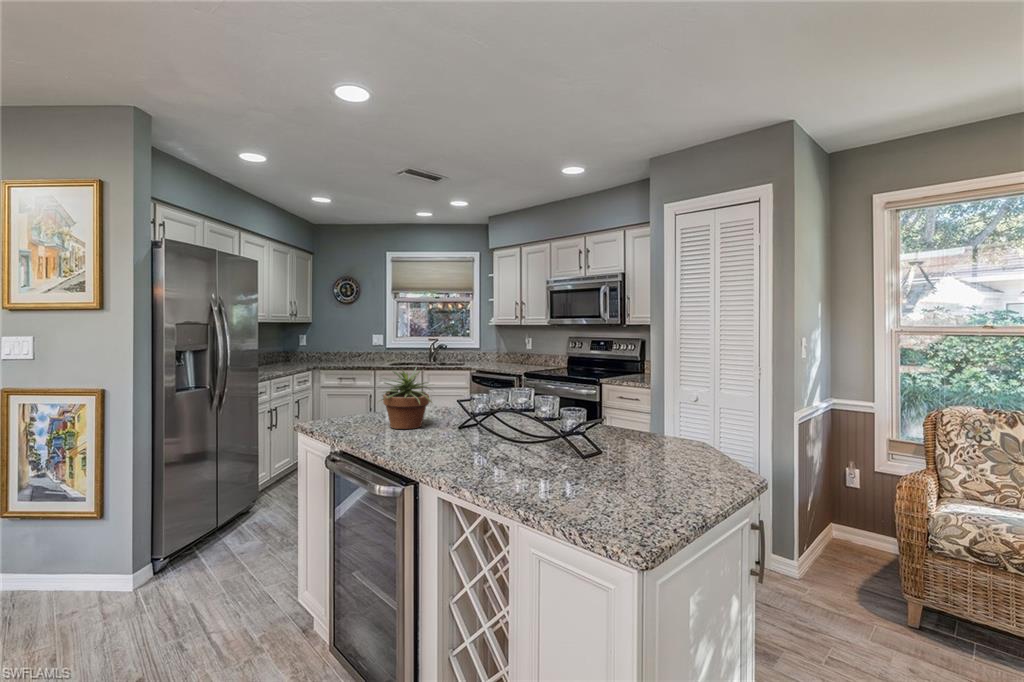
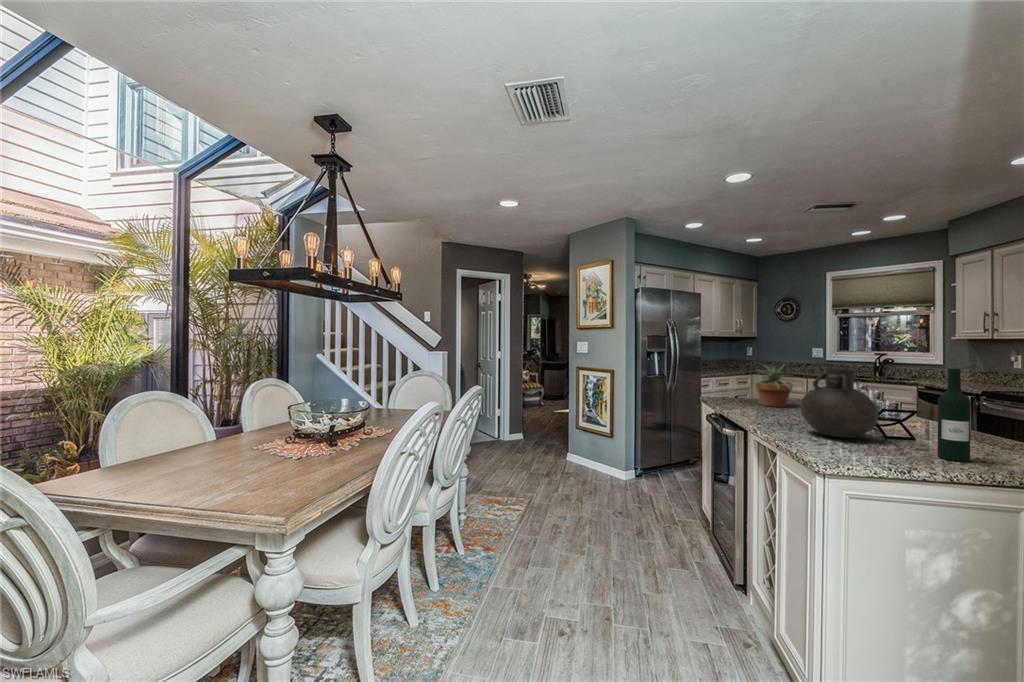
wine bottle: none [654,376,683,486] -> present [938,369,971,462]
vase: none [501,379,587,477] -> present [800,367,878,438]

